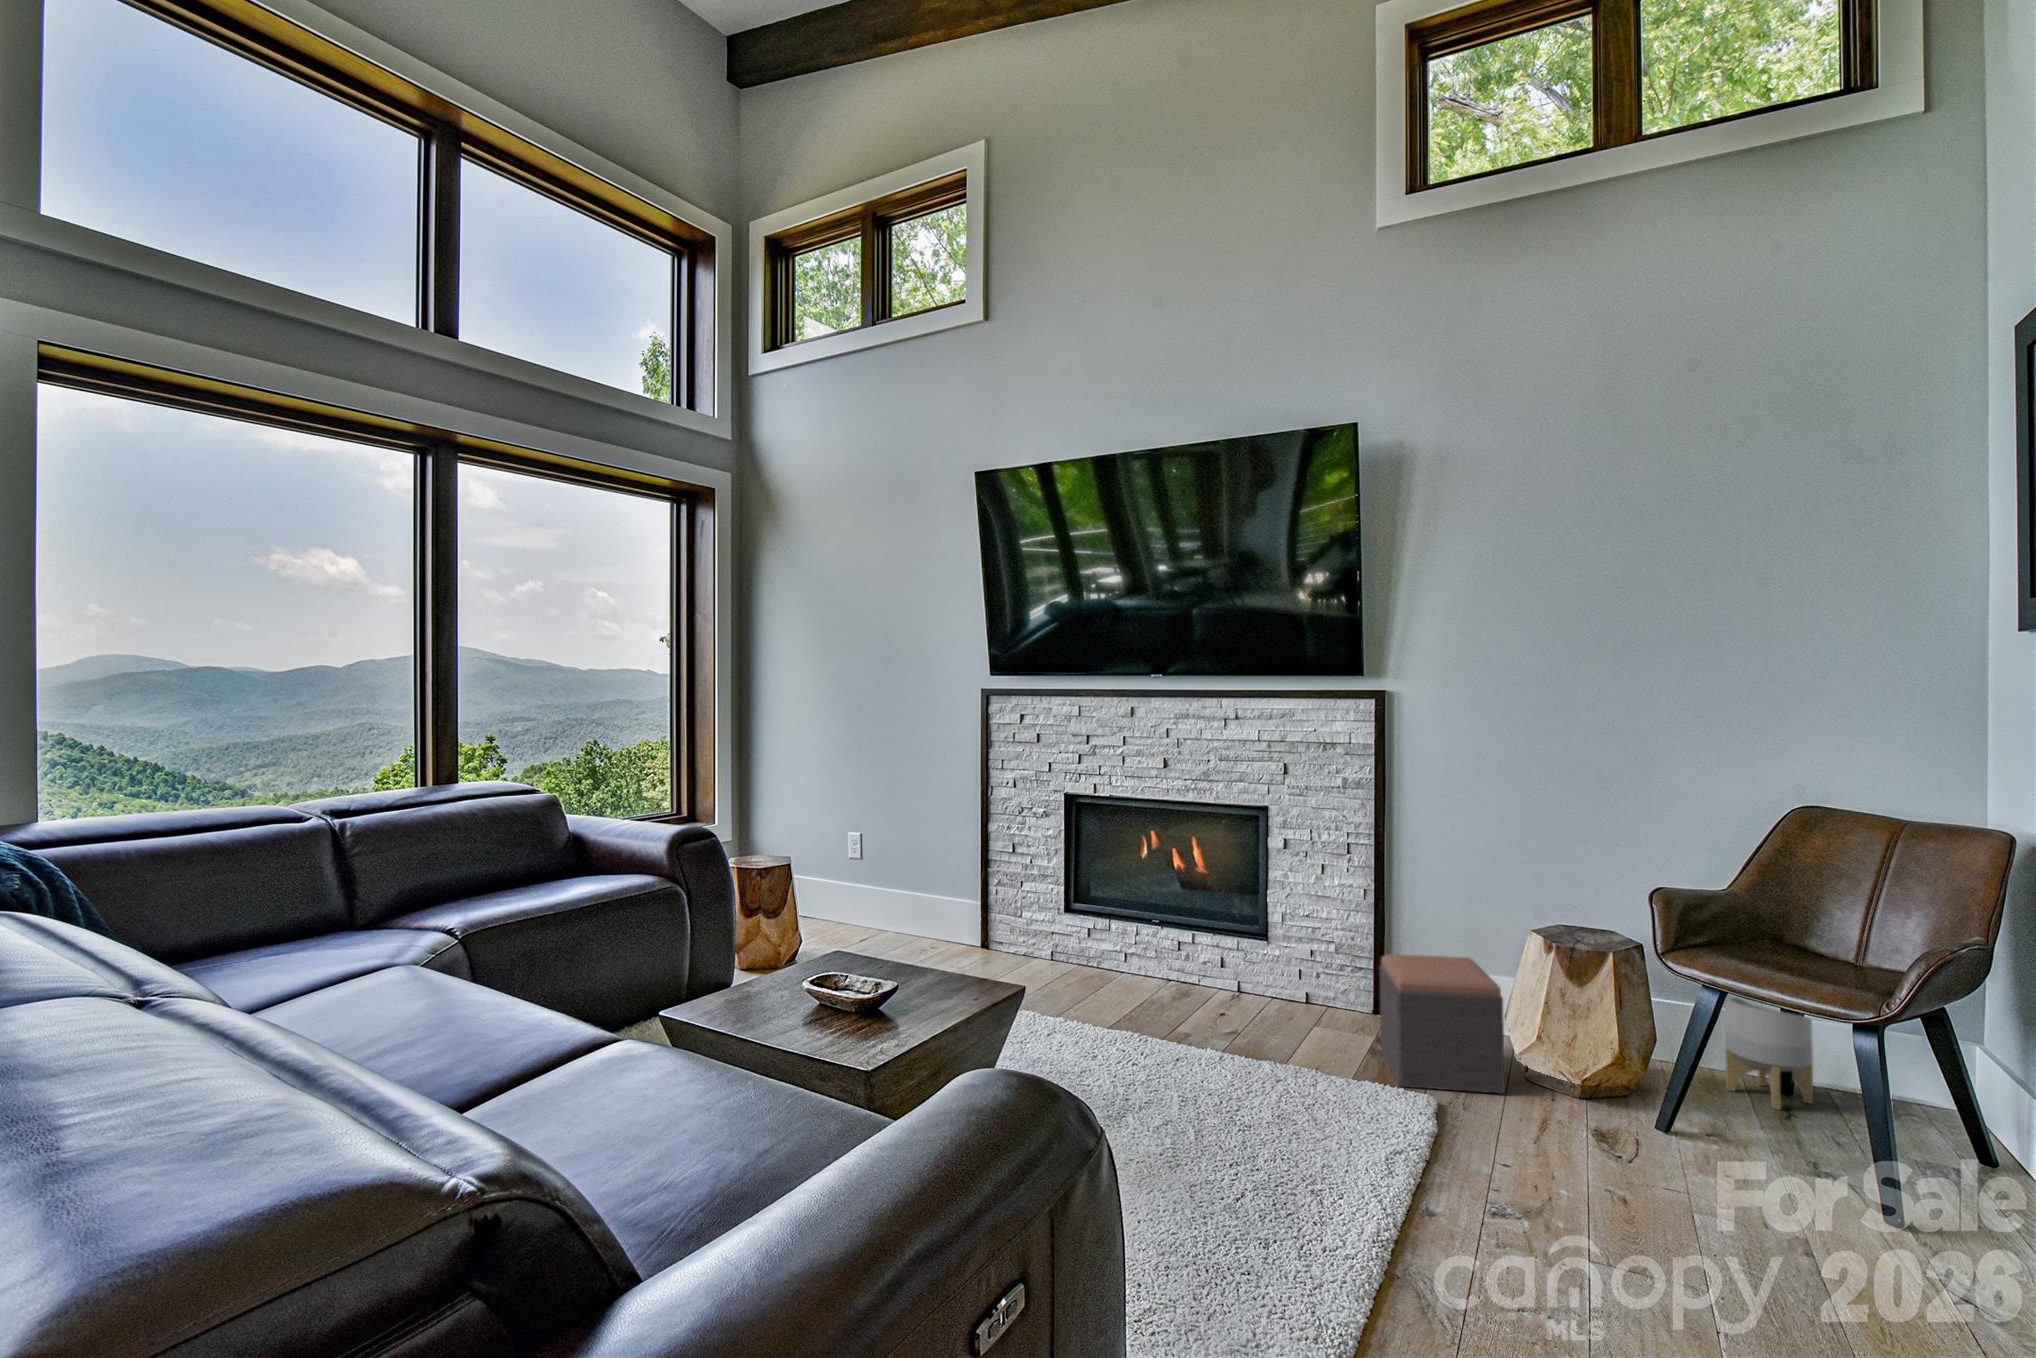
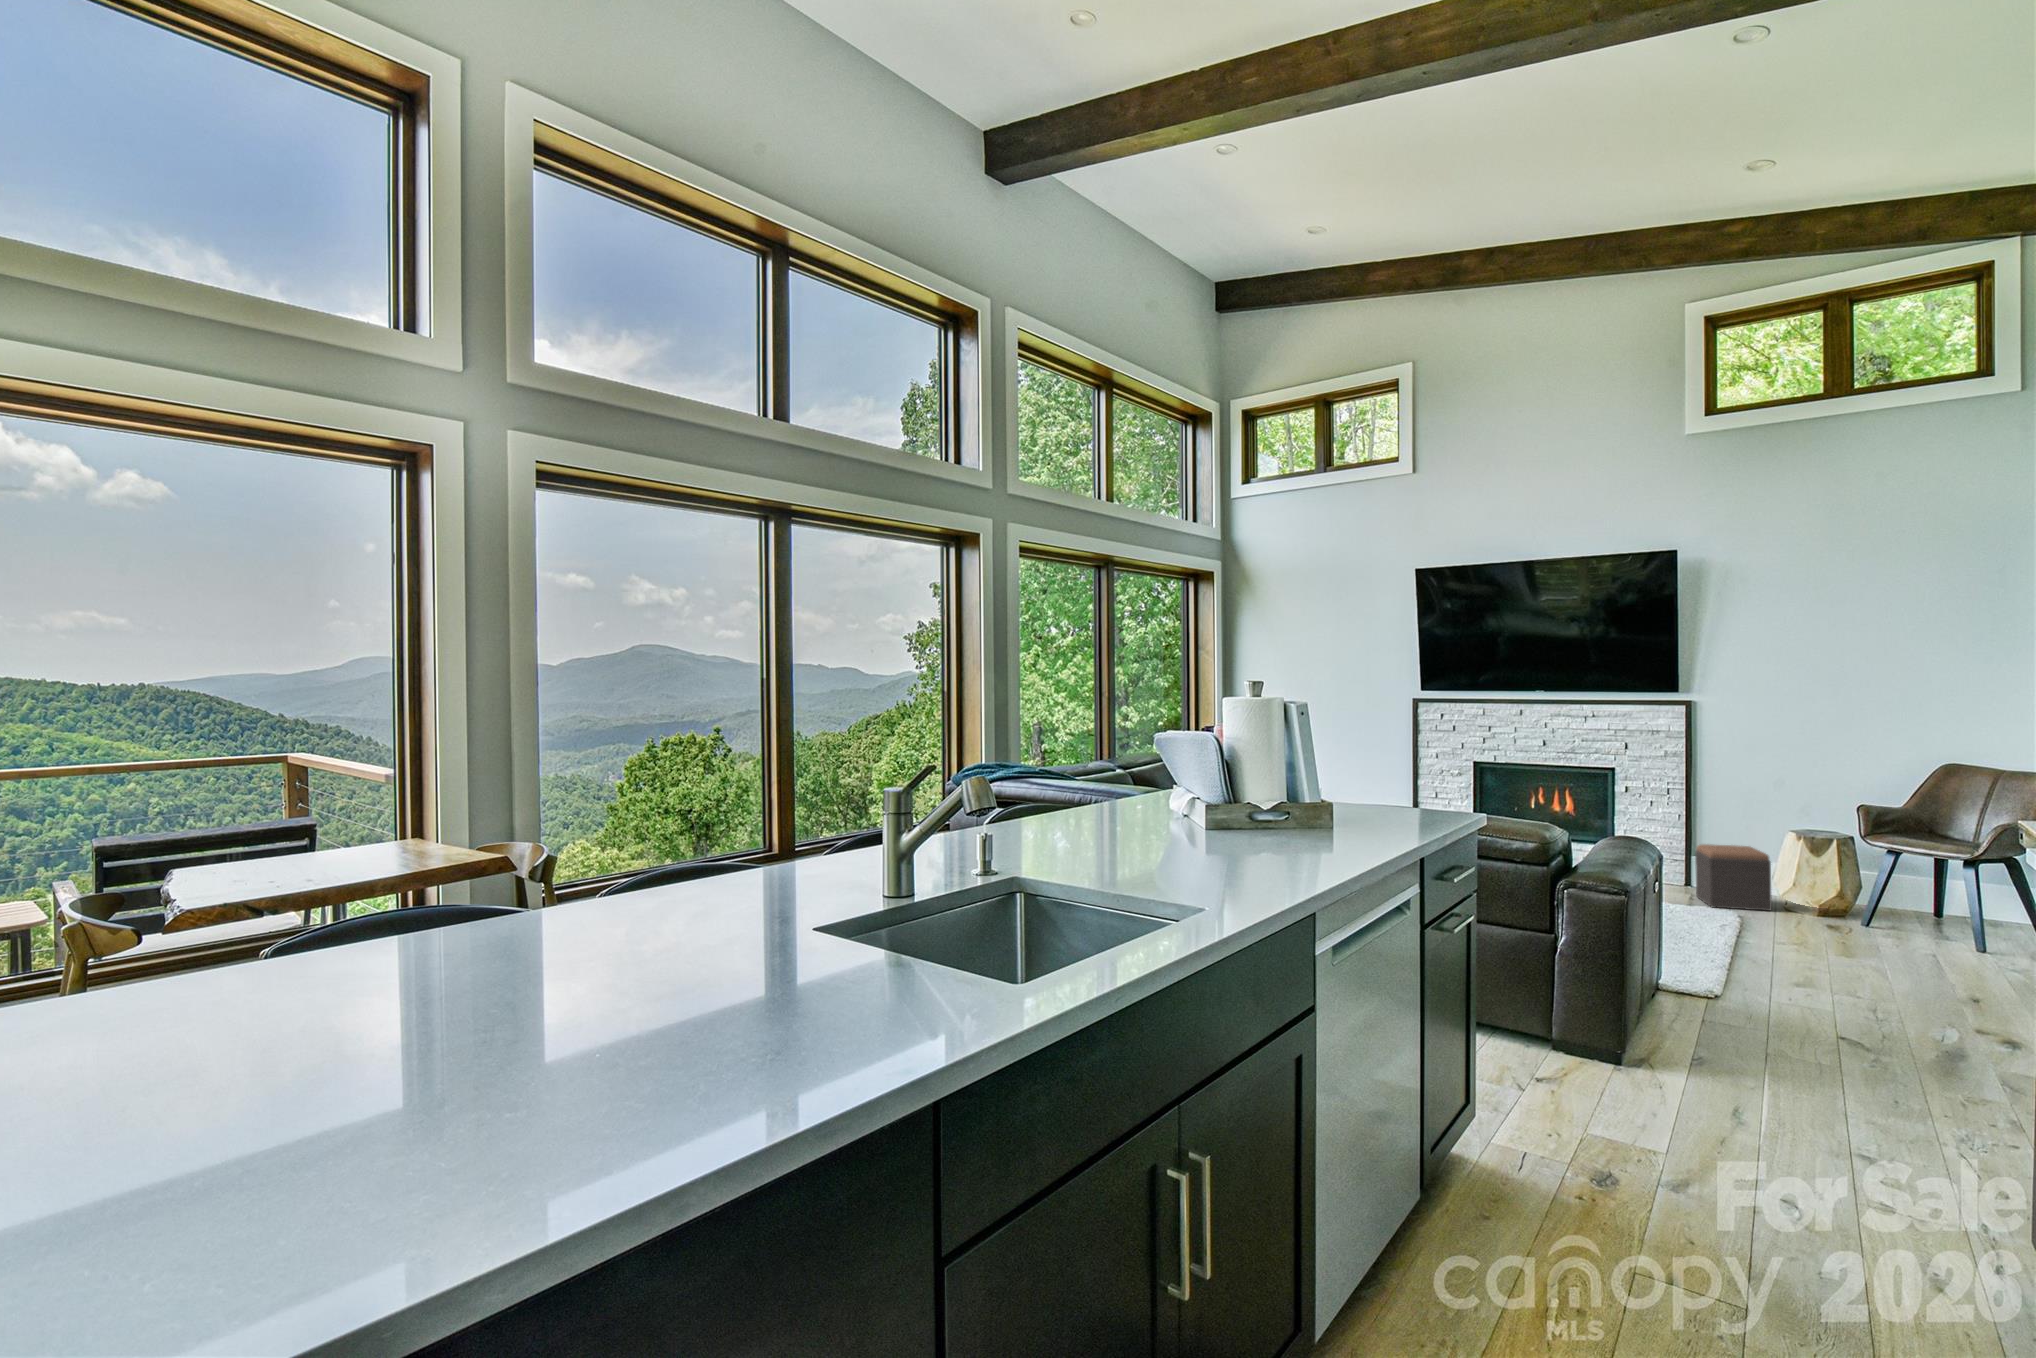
planter: present [1725,998,1813,1110] -> none [1903,863,1953,920]

